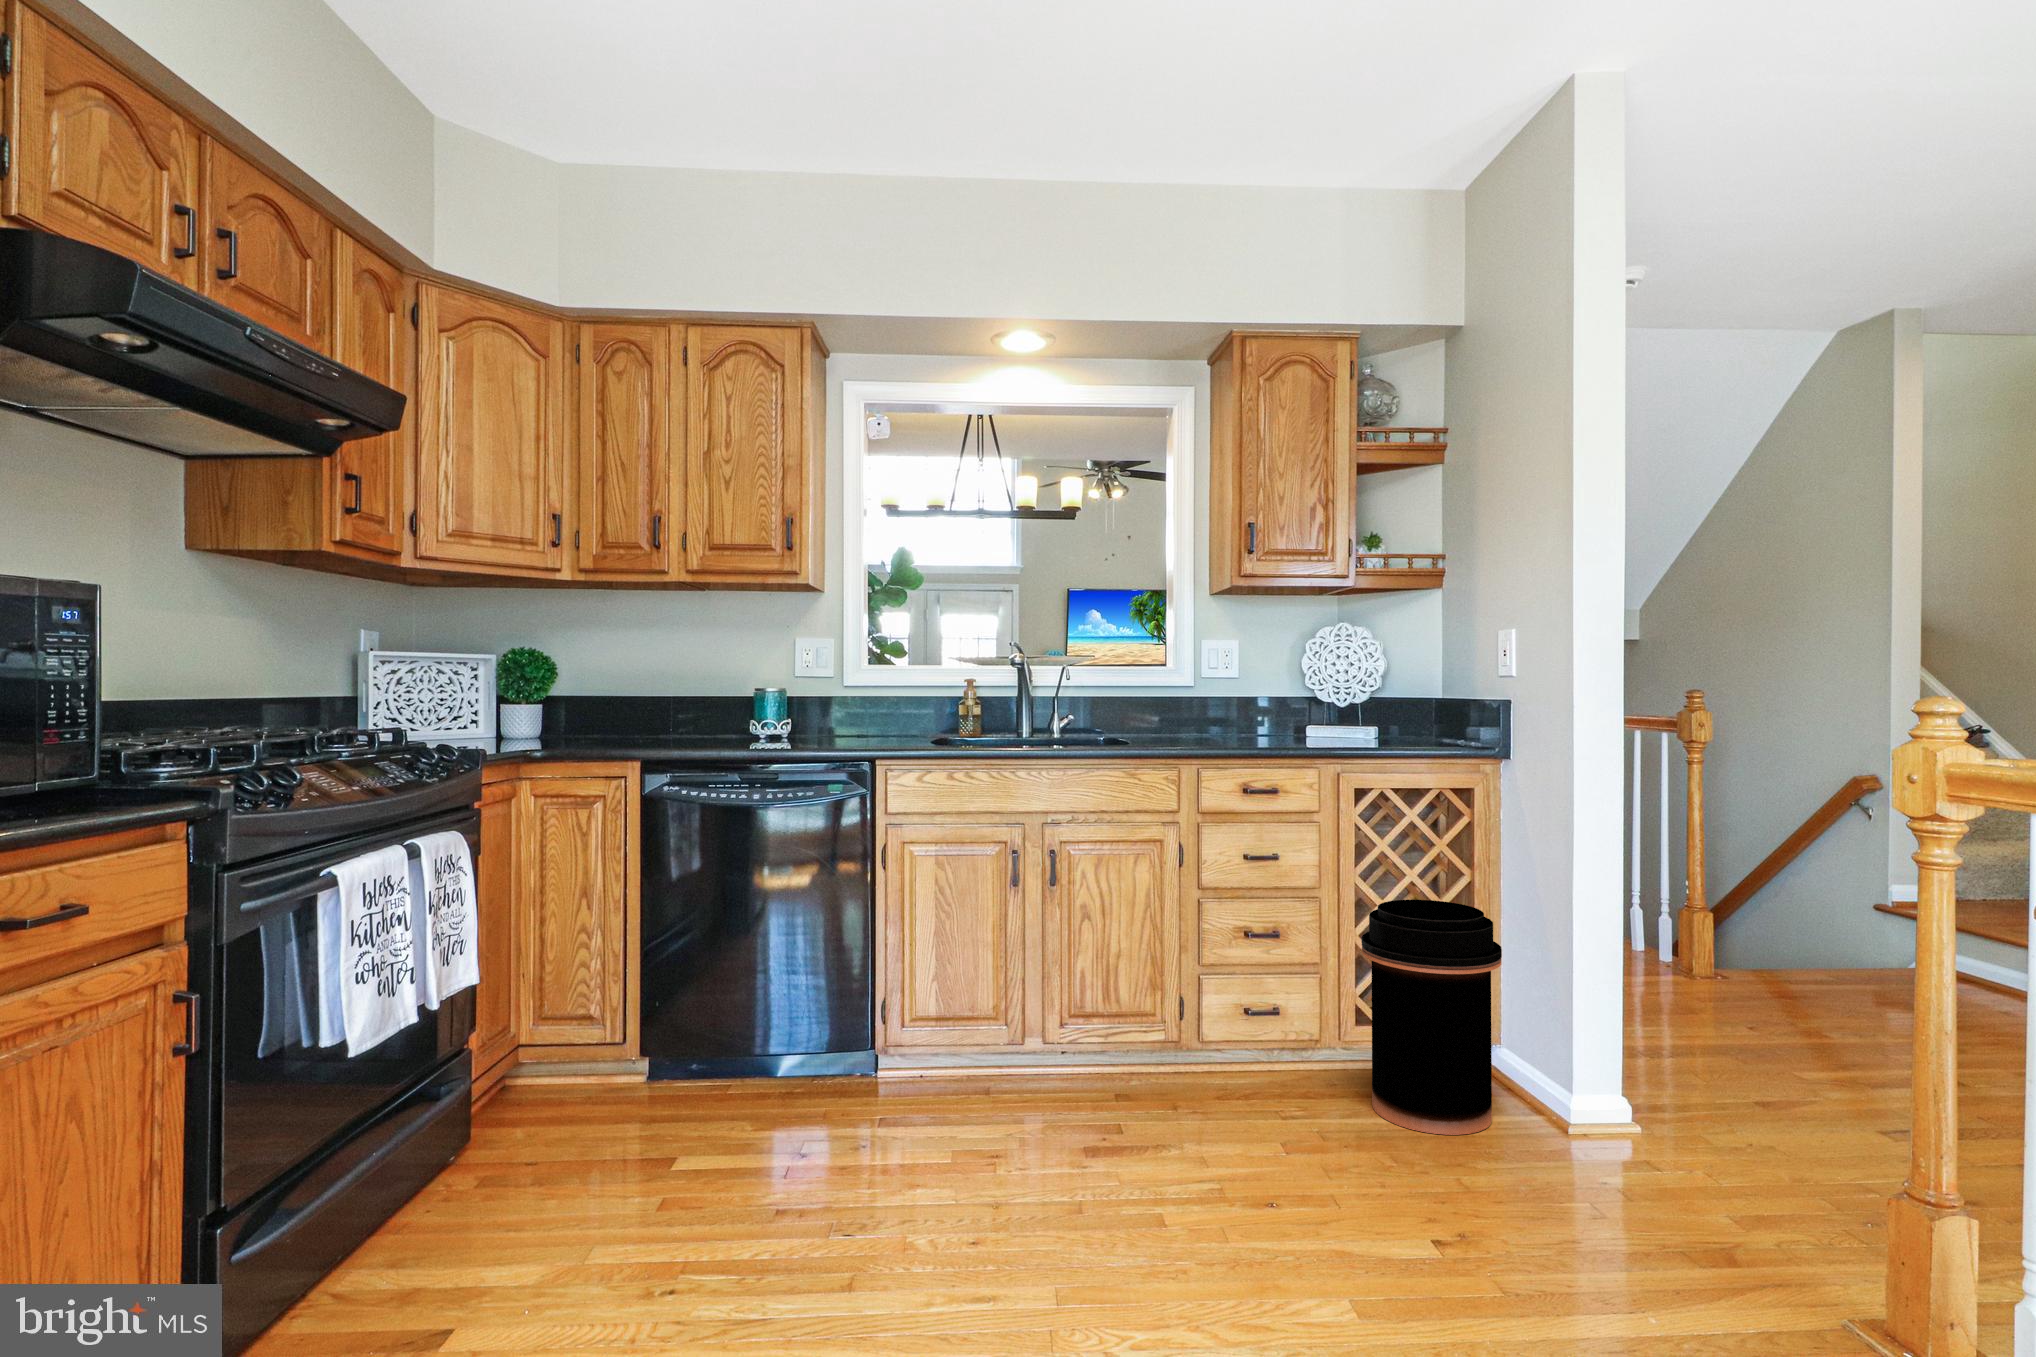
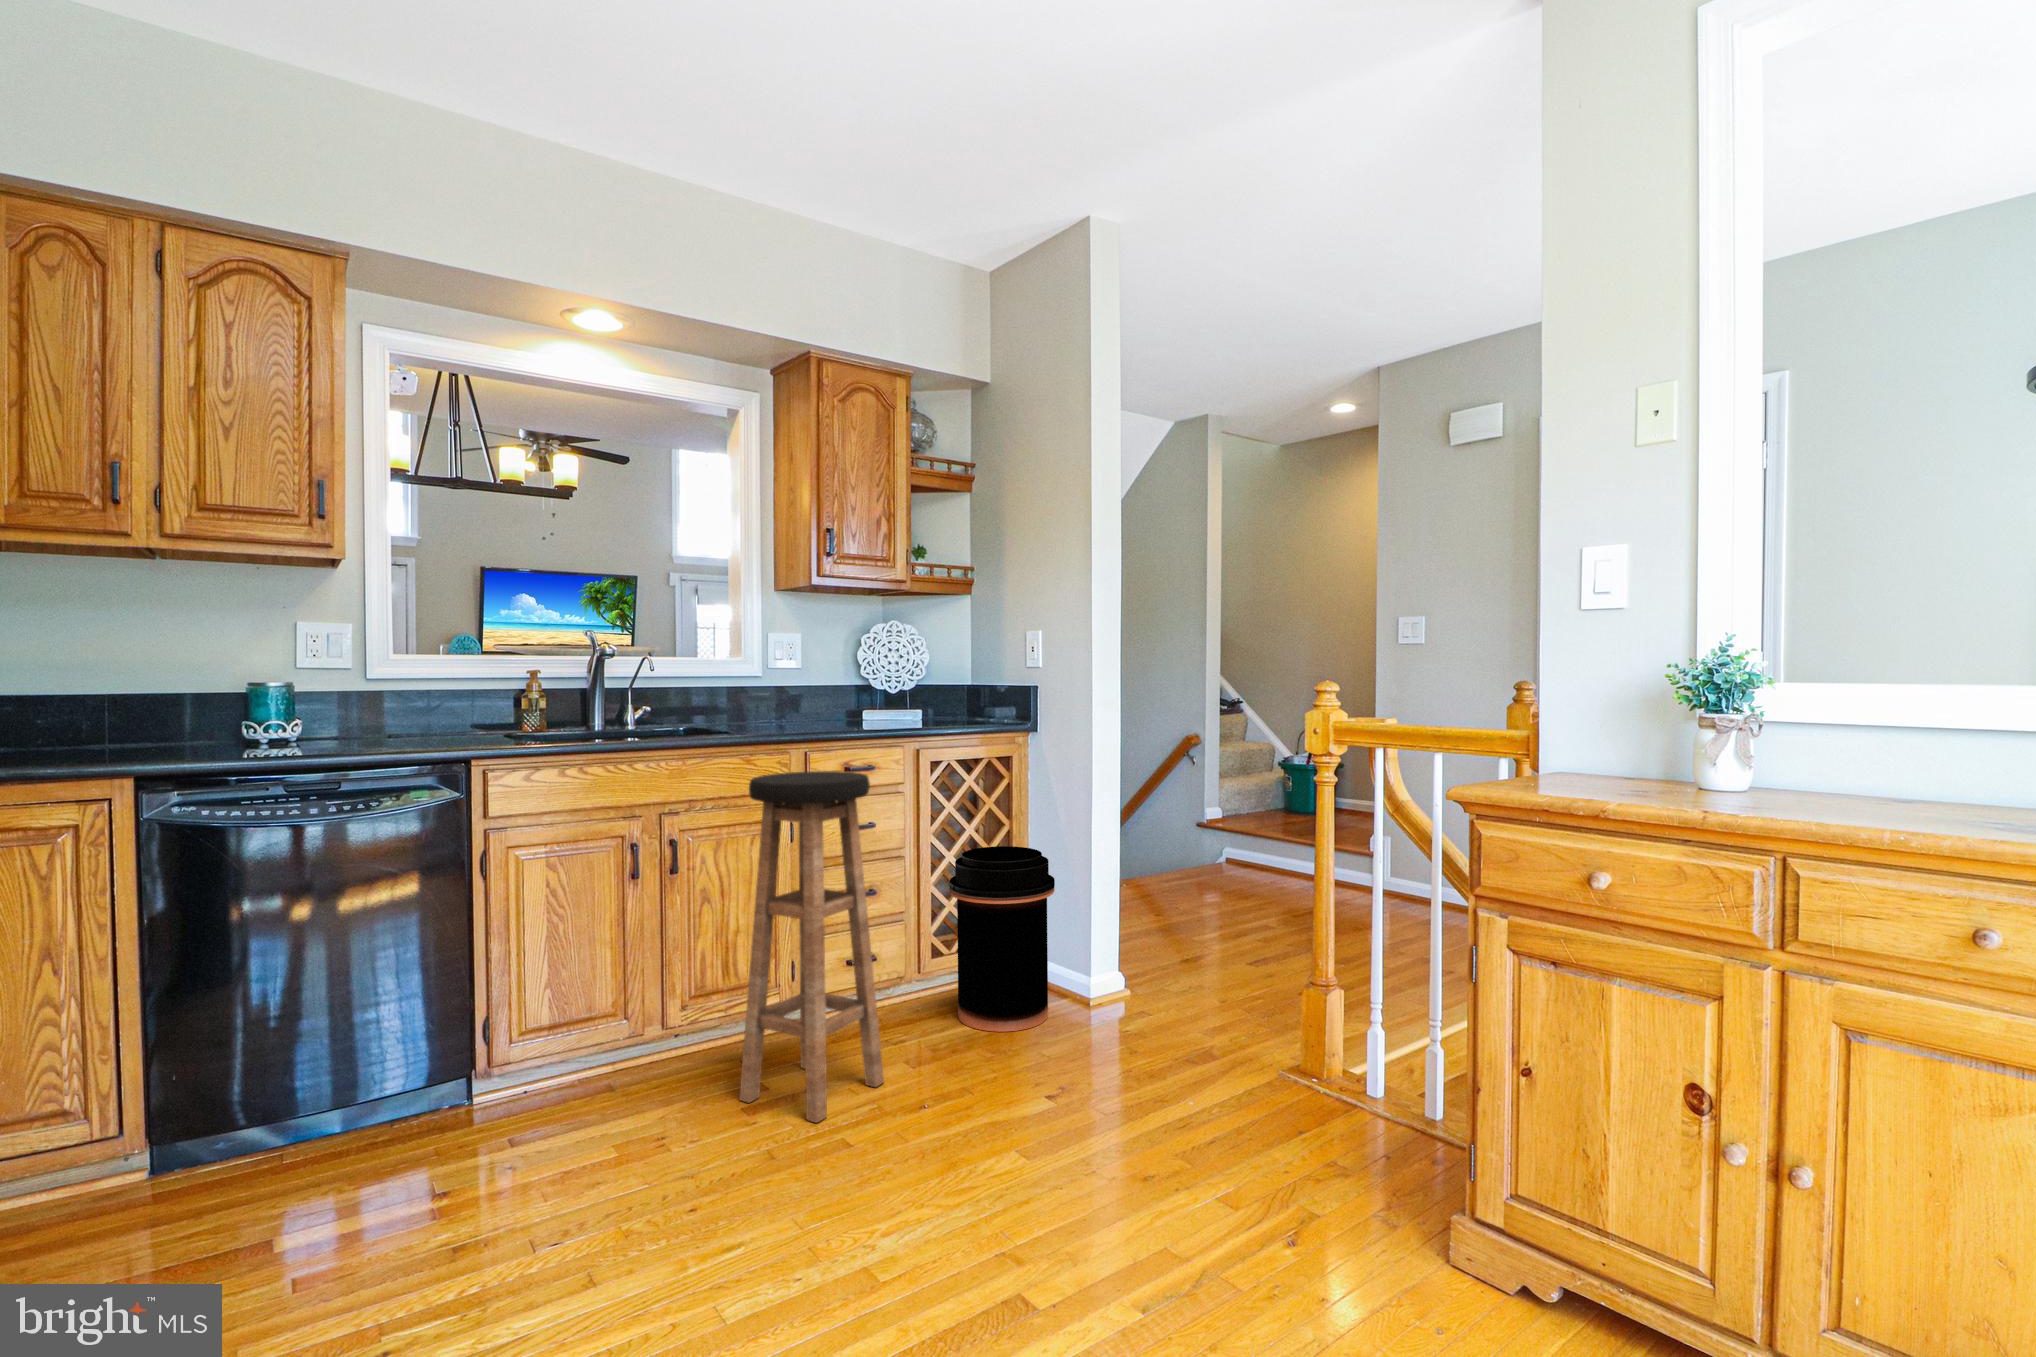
bar stool: none [1086,790,1239,1174] -> present [739,771,884,1123]

